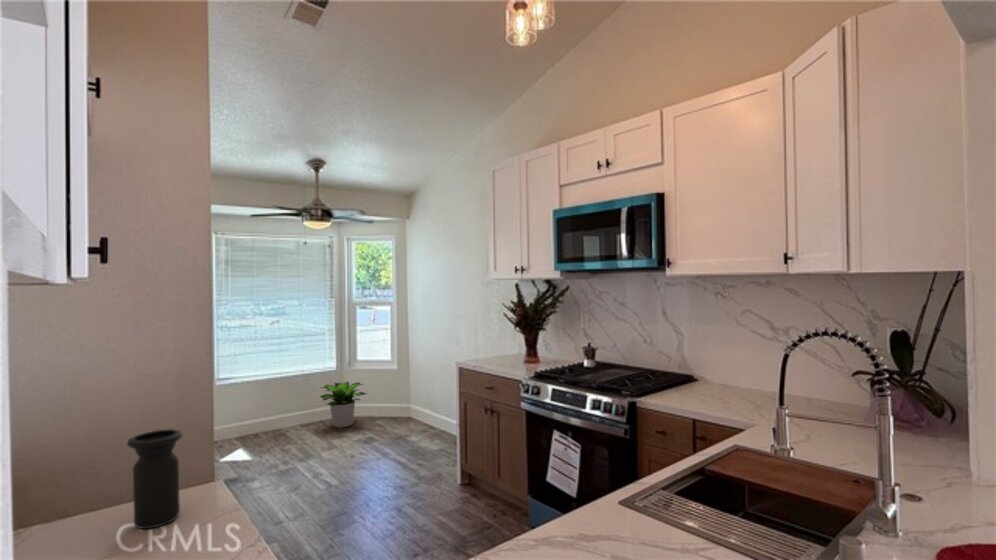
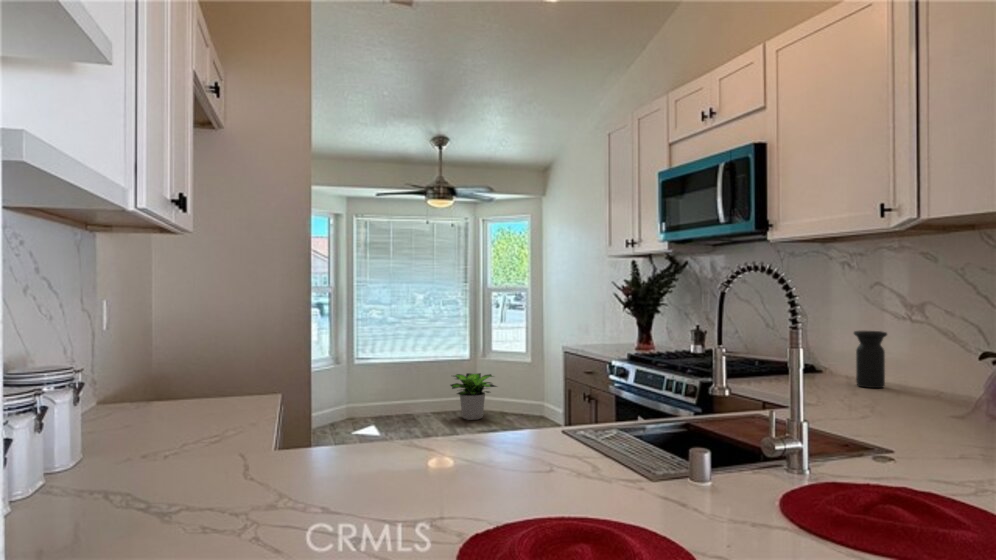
vase: present [127,429,182,529] -> present [854,331,887,388]

